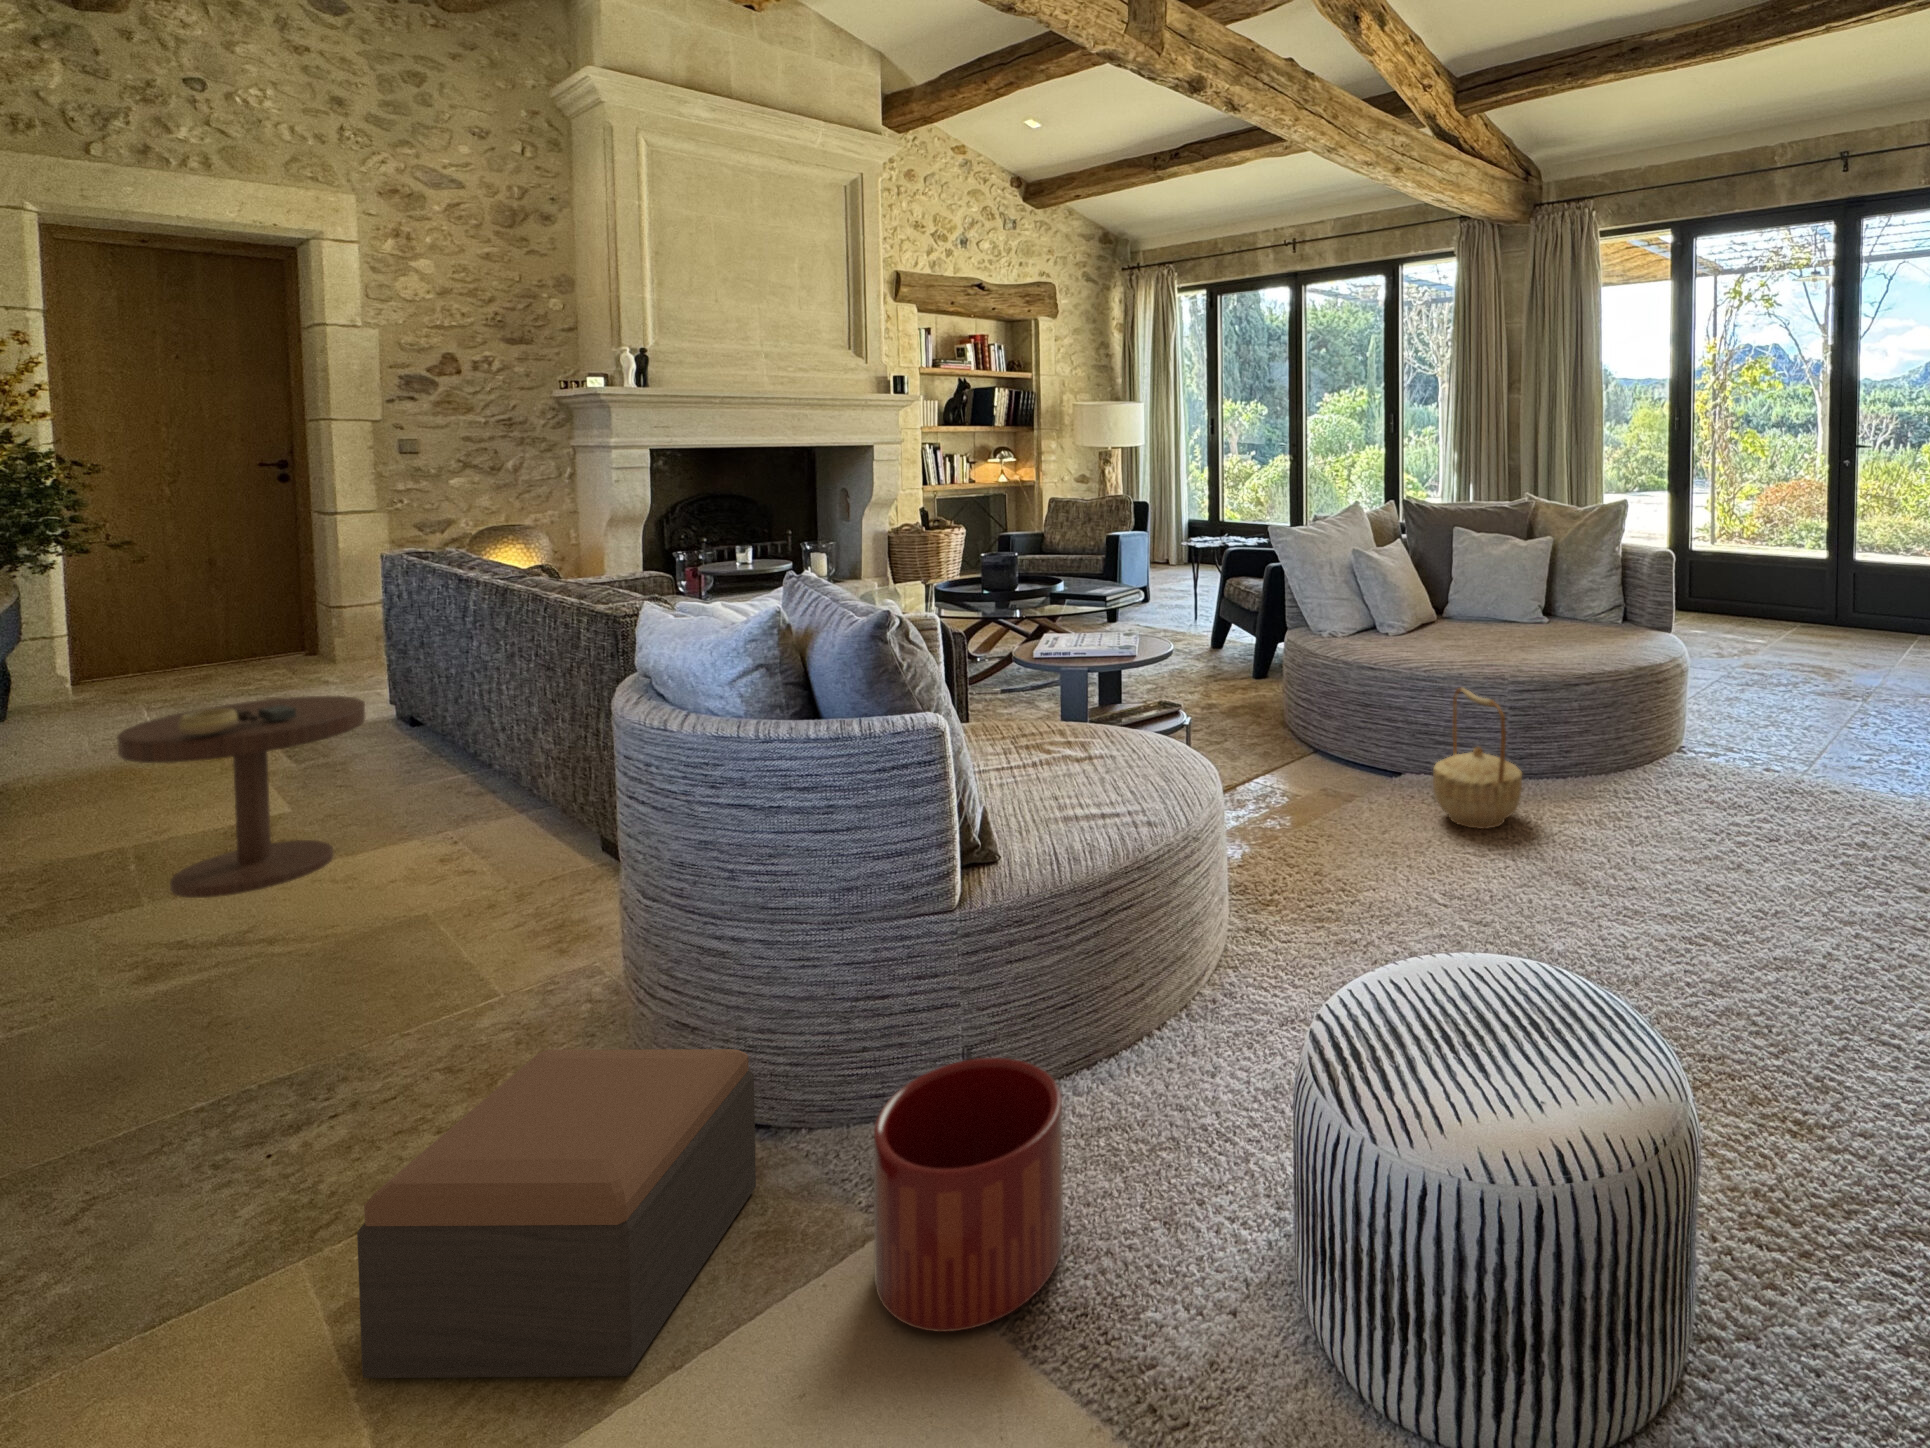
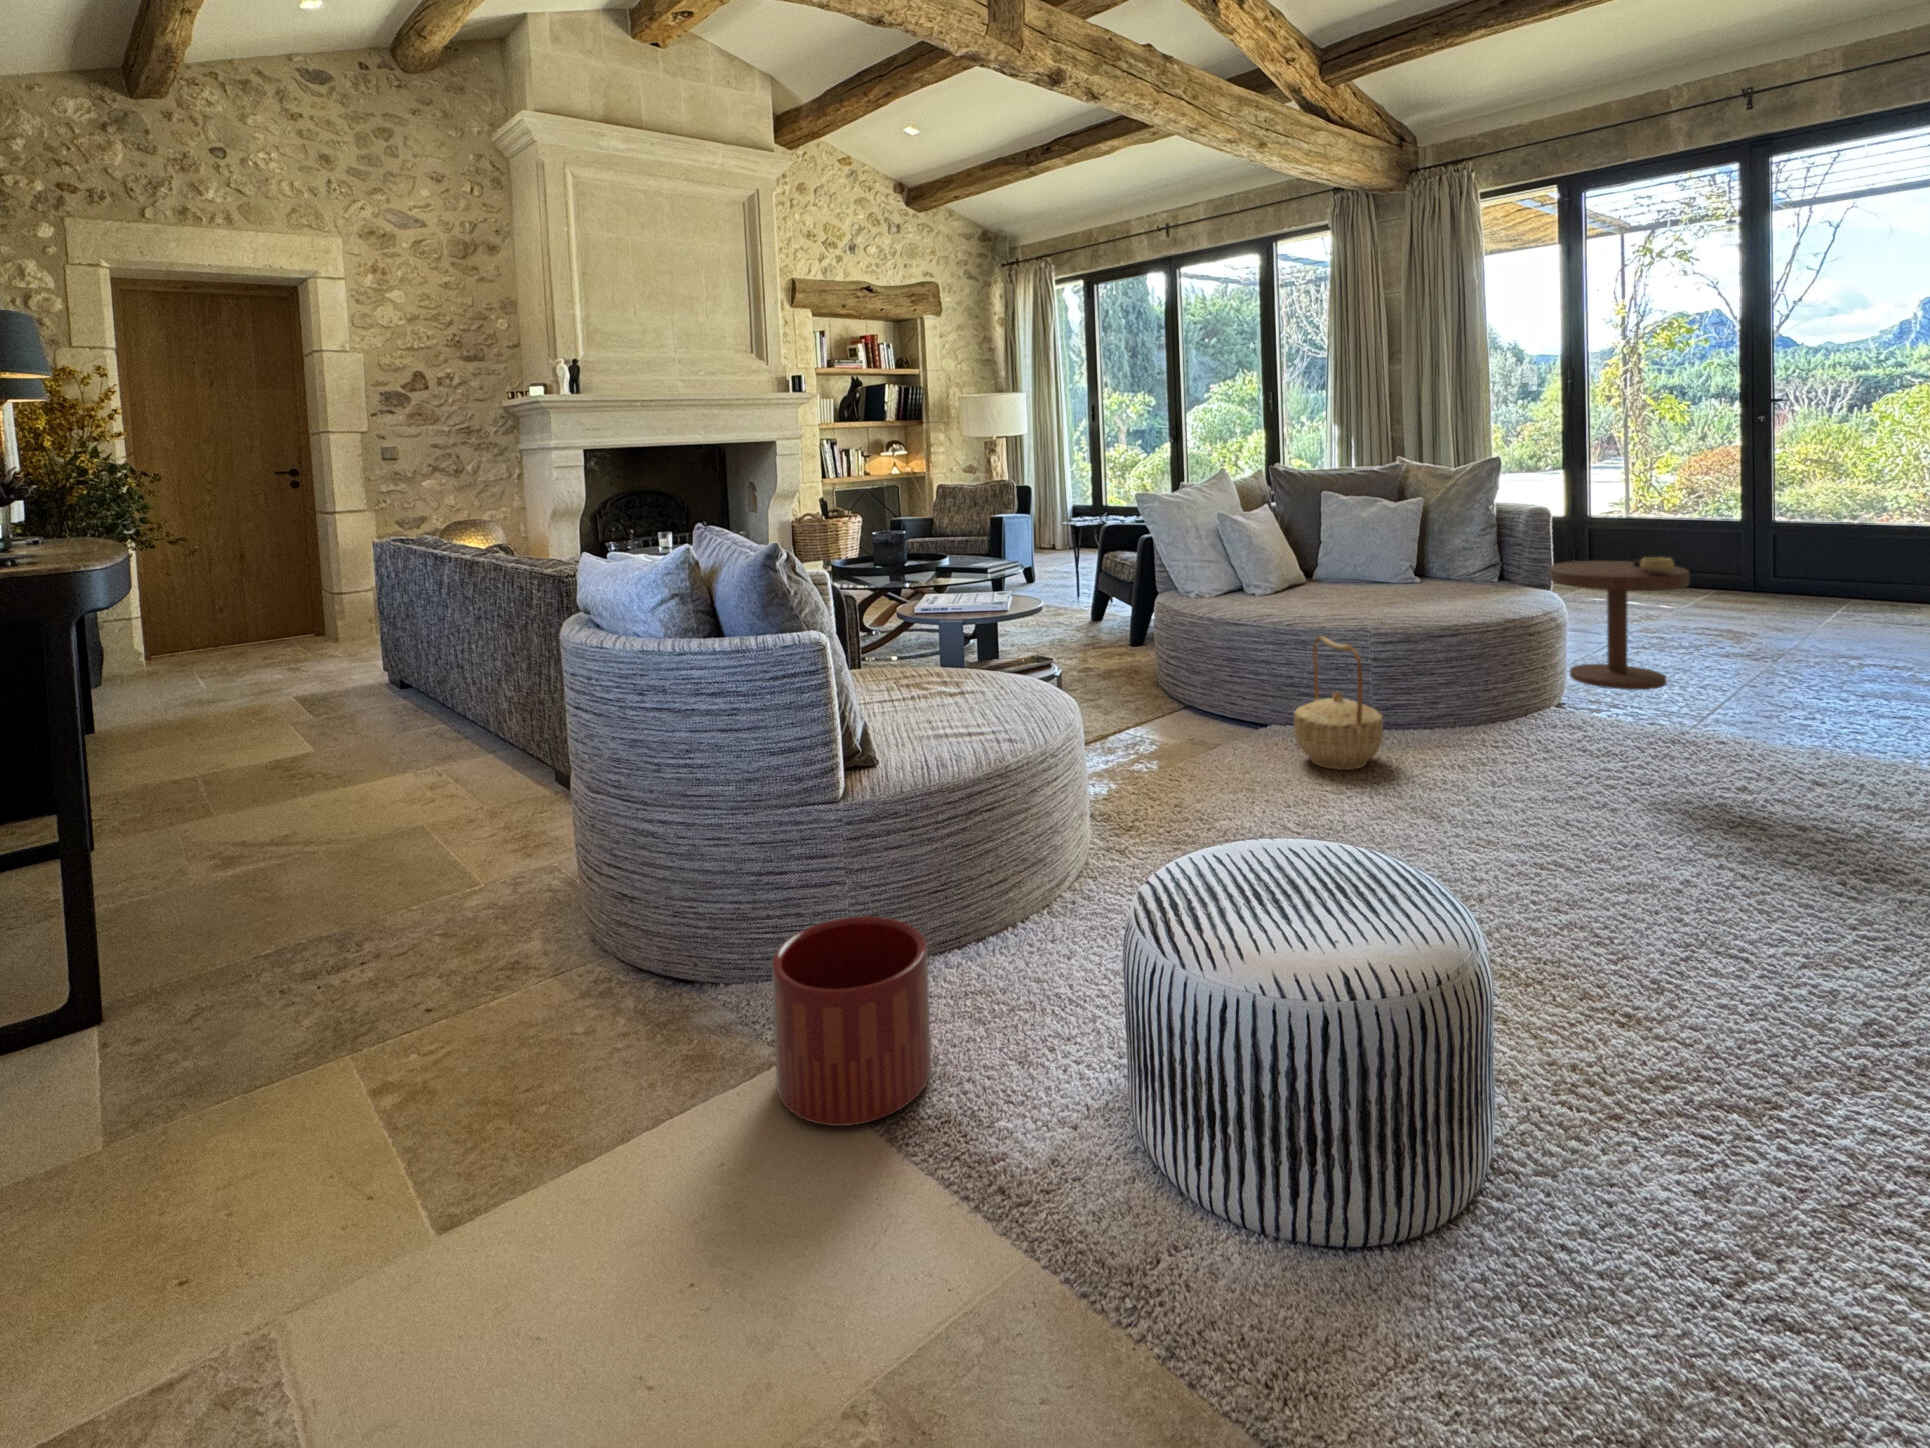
side table: present [117,696,365,1027] -> present [1550,557,1689,690]
footstool: present [357,1049,756,1378] -> none [390,899,684,1140]

